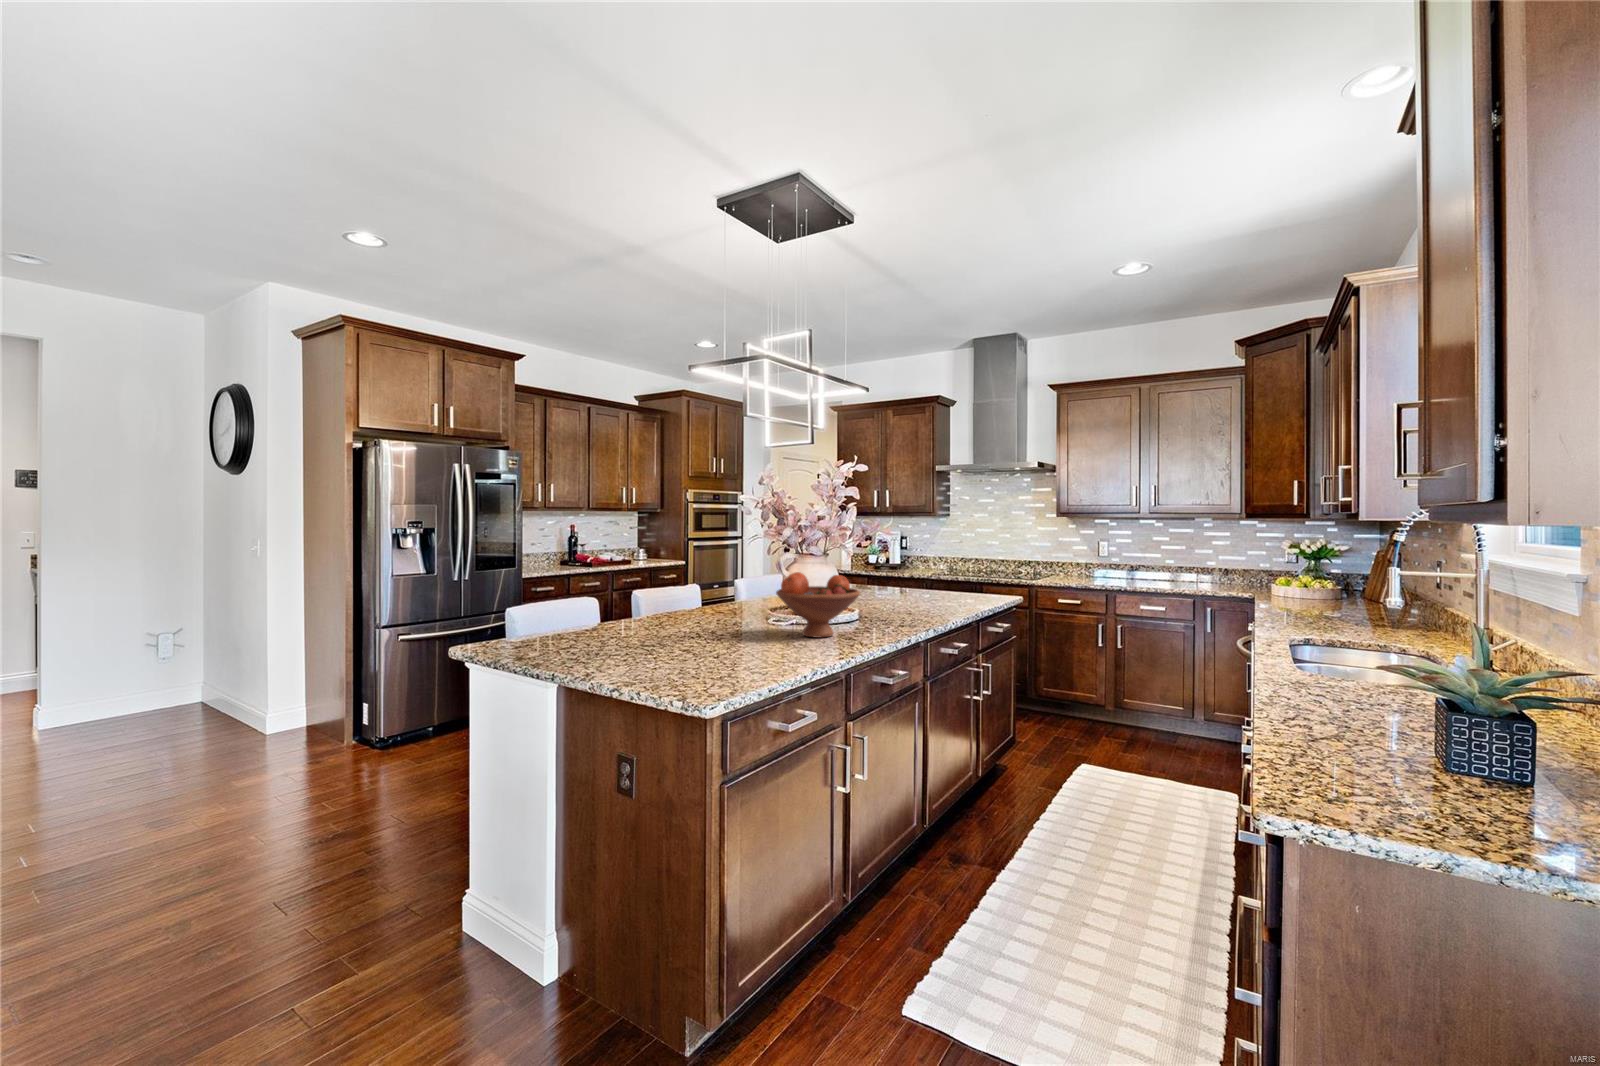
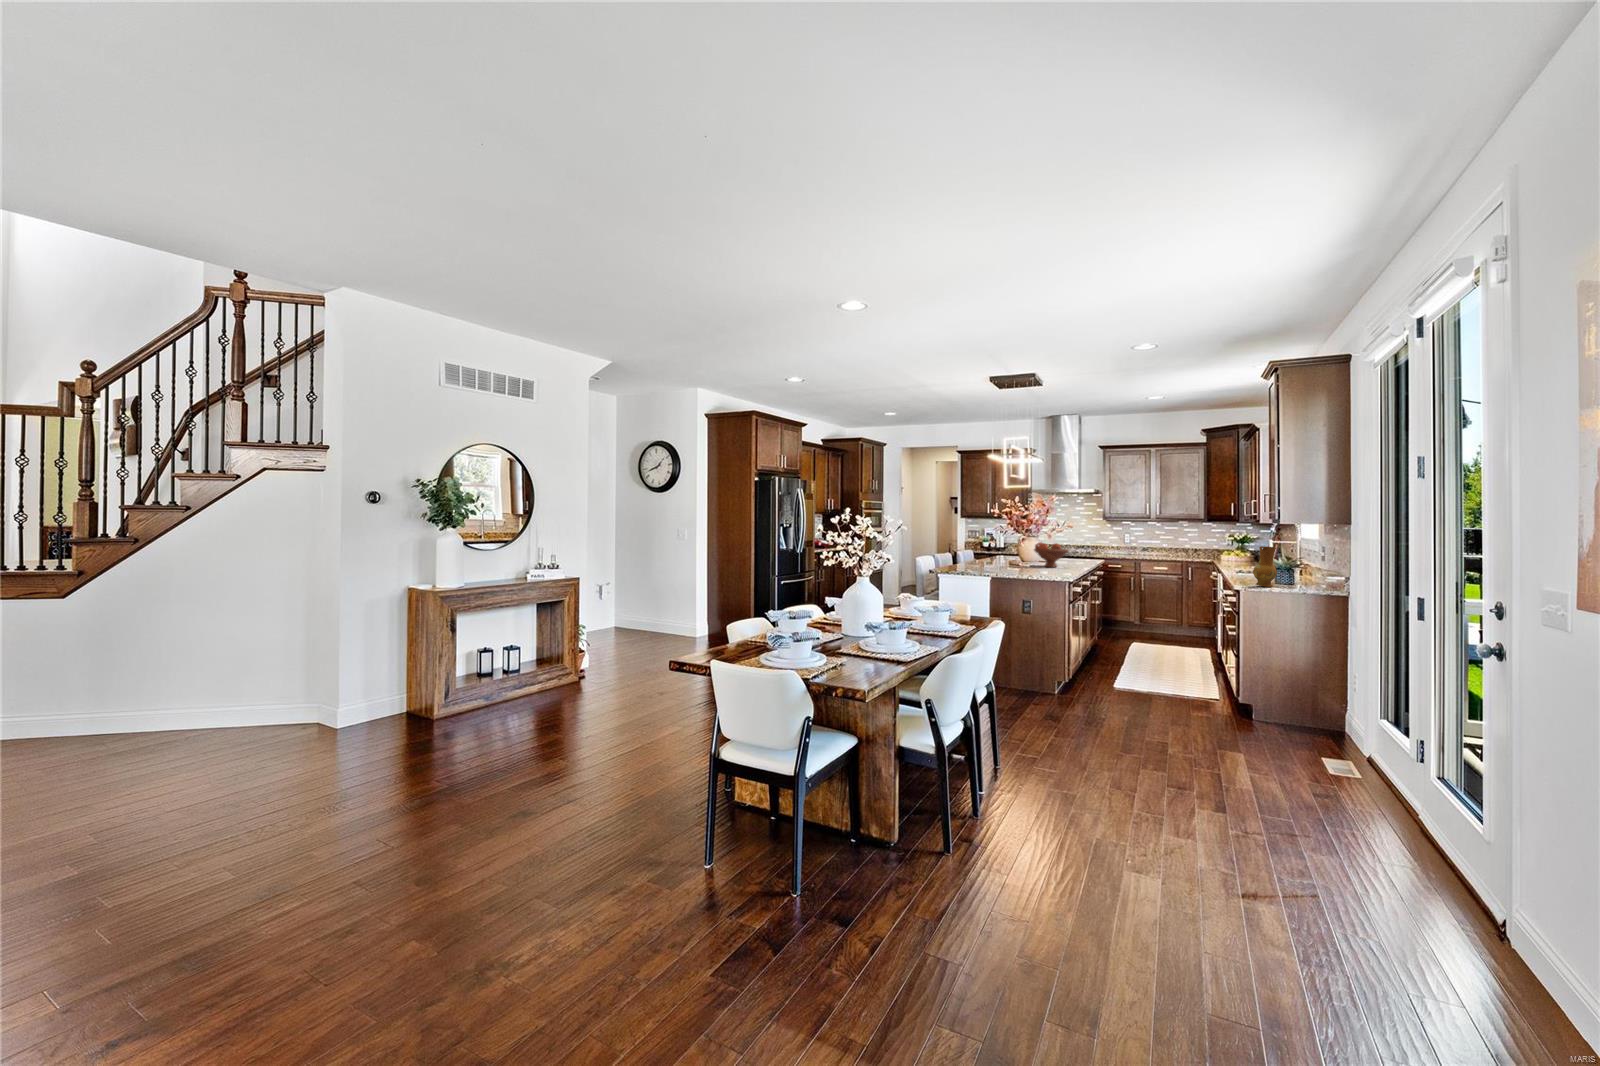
ceramic jug: none [1381,627,1500,820] -> present [1253,546,1277,587]

